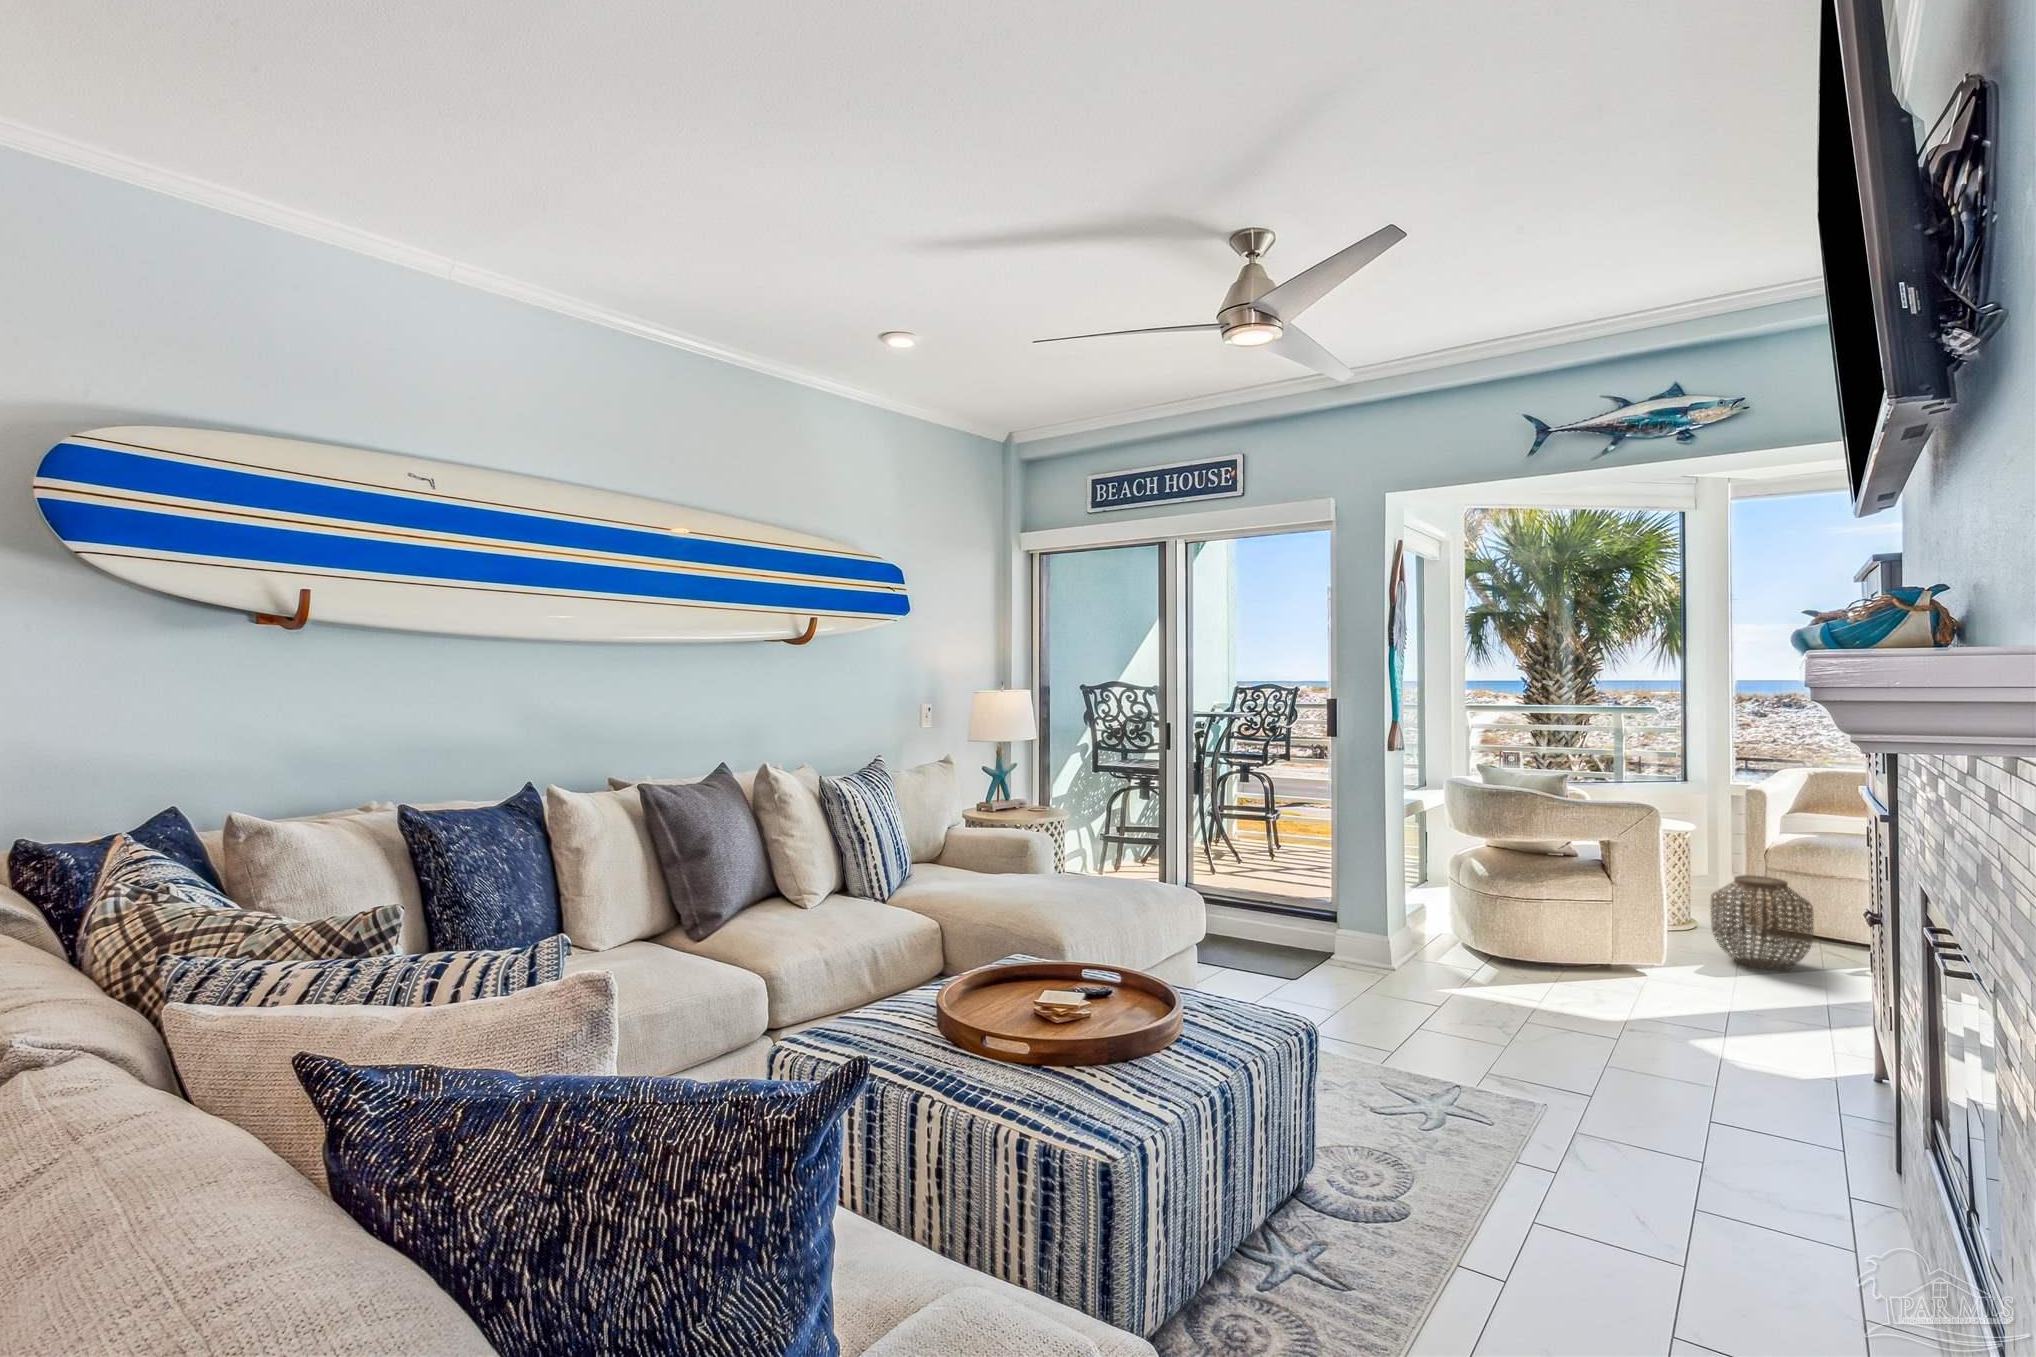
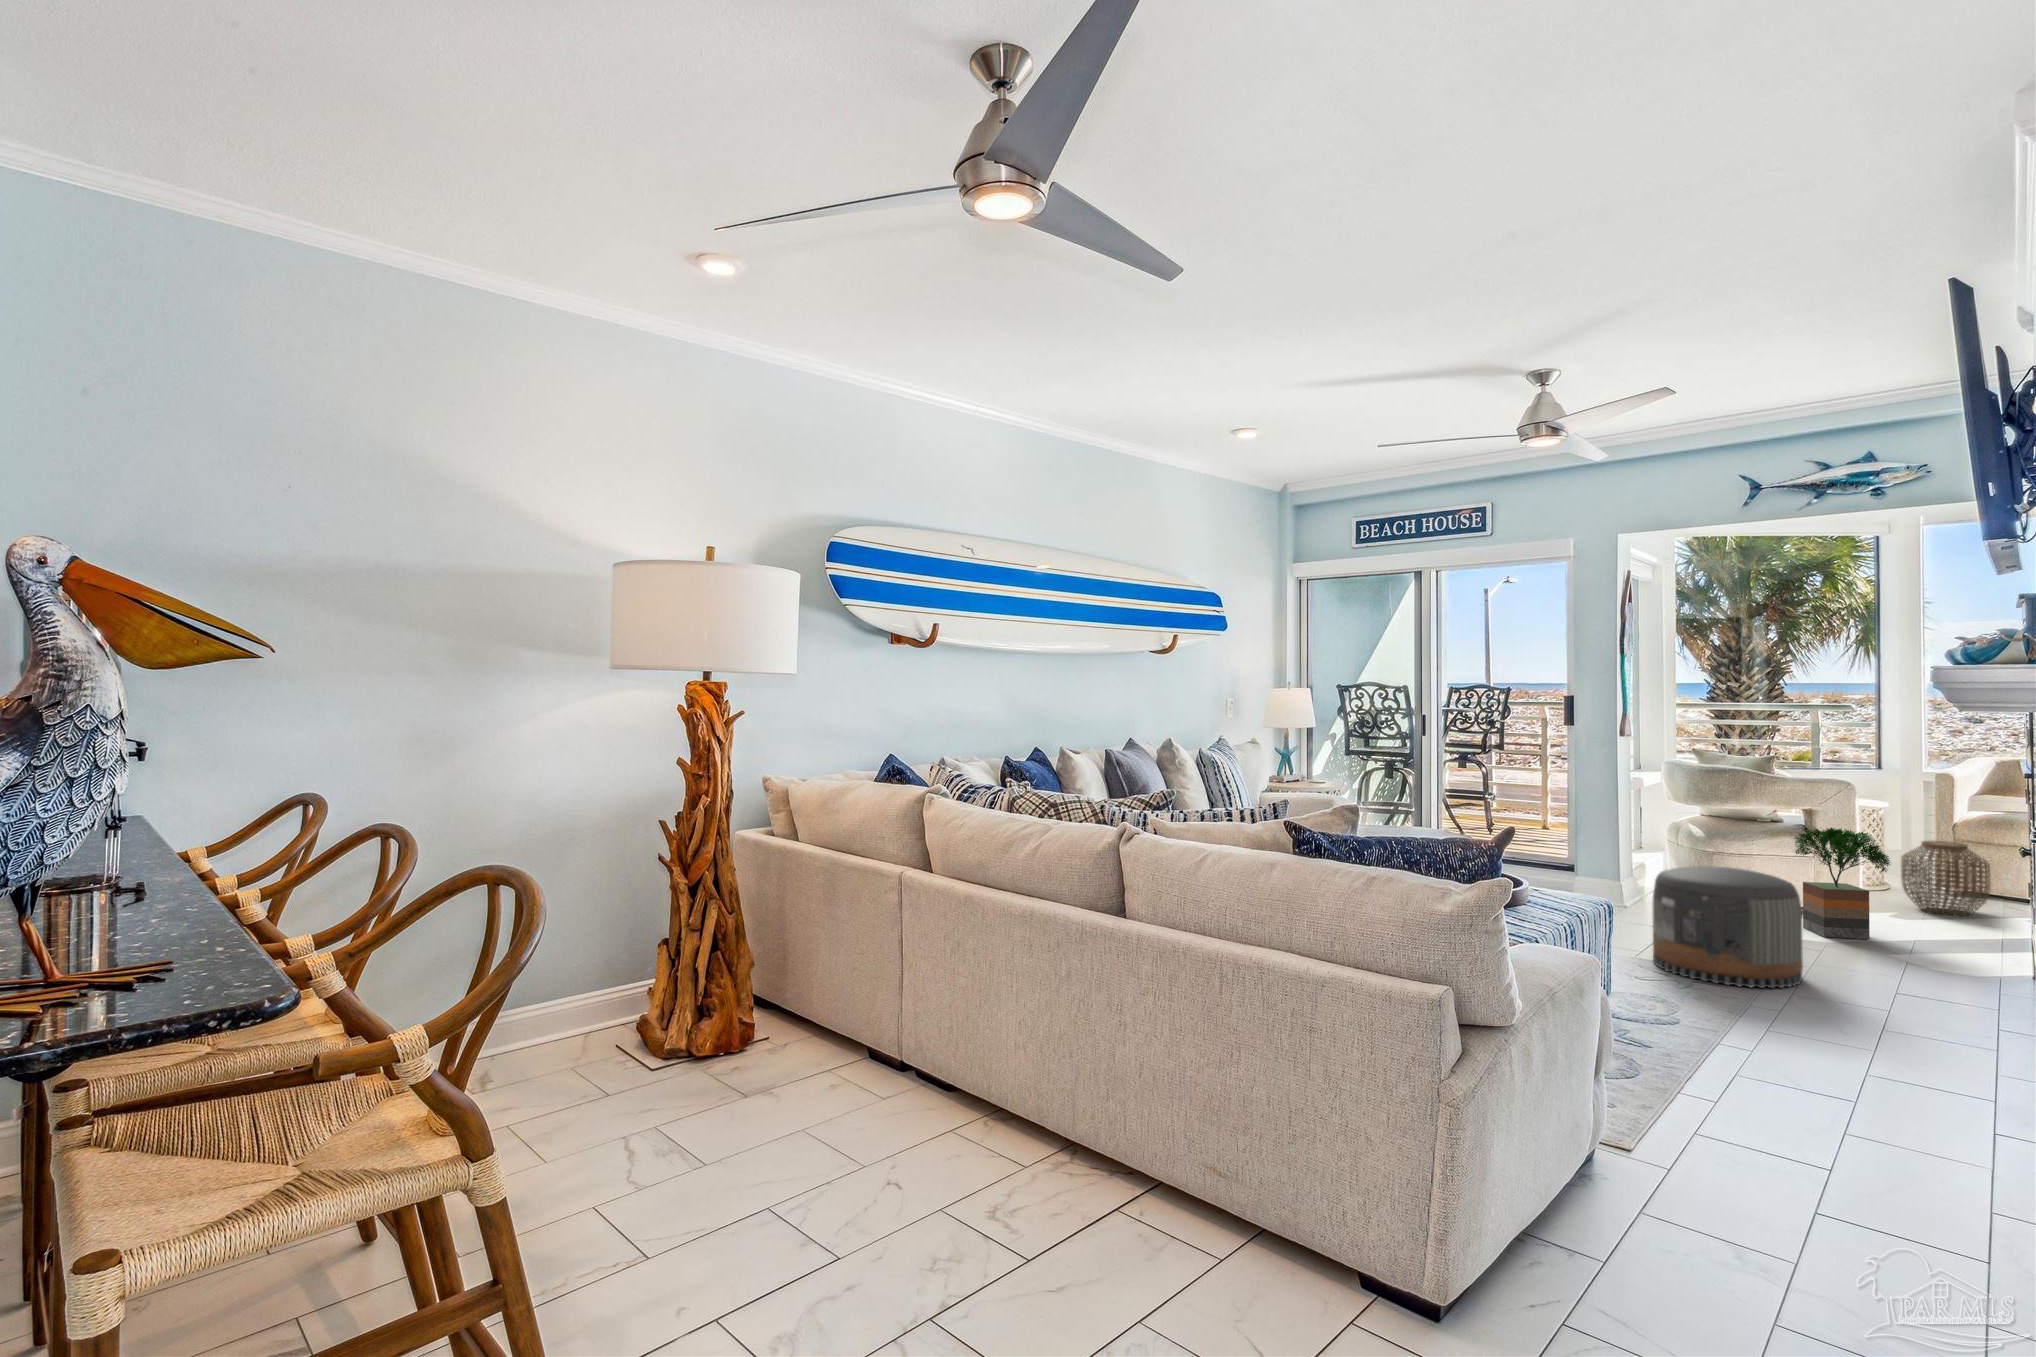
potted tree: none [1583,867,1706,1016] -> present [1793,827,1890,939]
pouf: none [1398,937,1593,1126] -> present [1653,866,1803,988]

